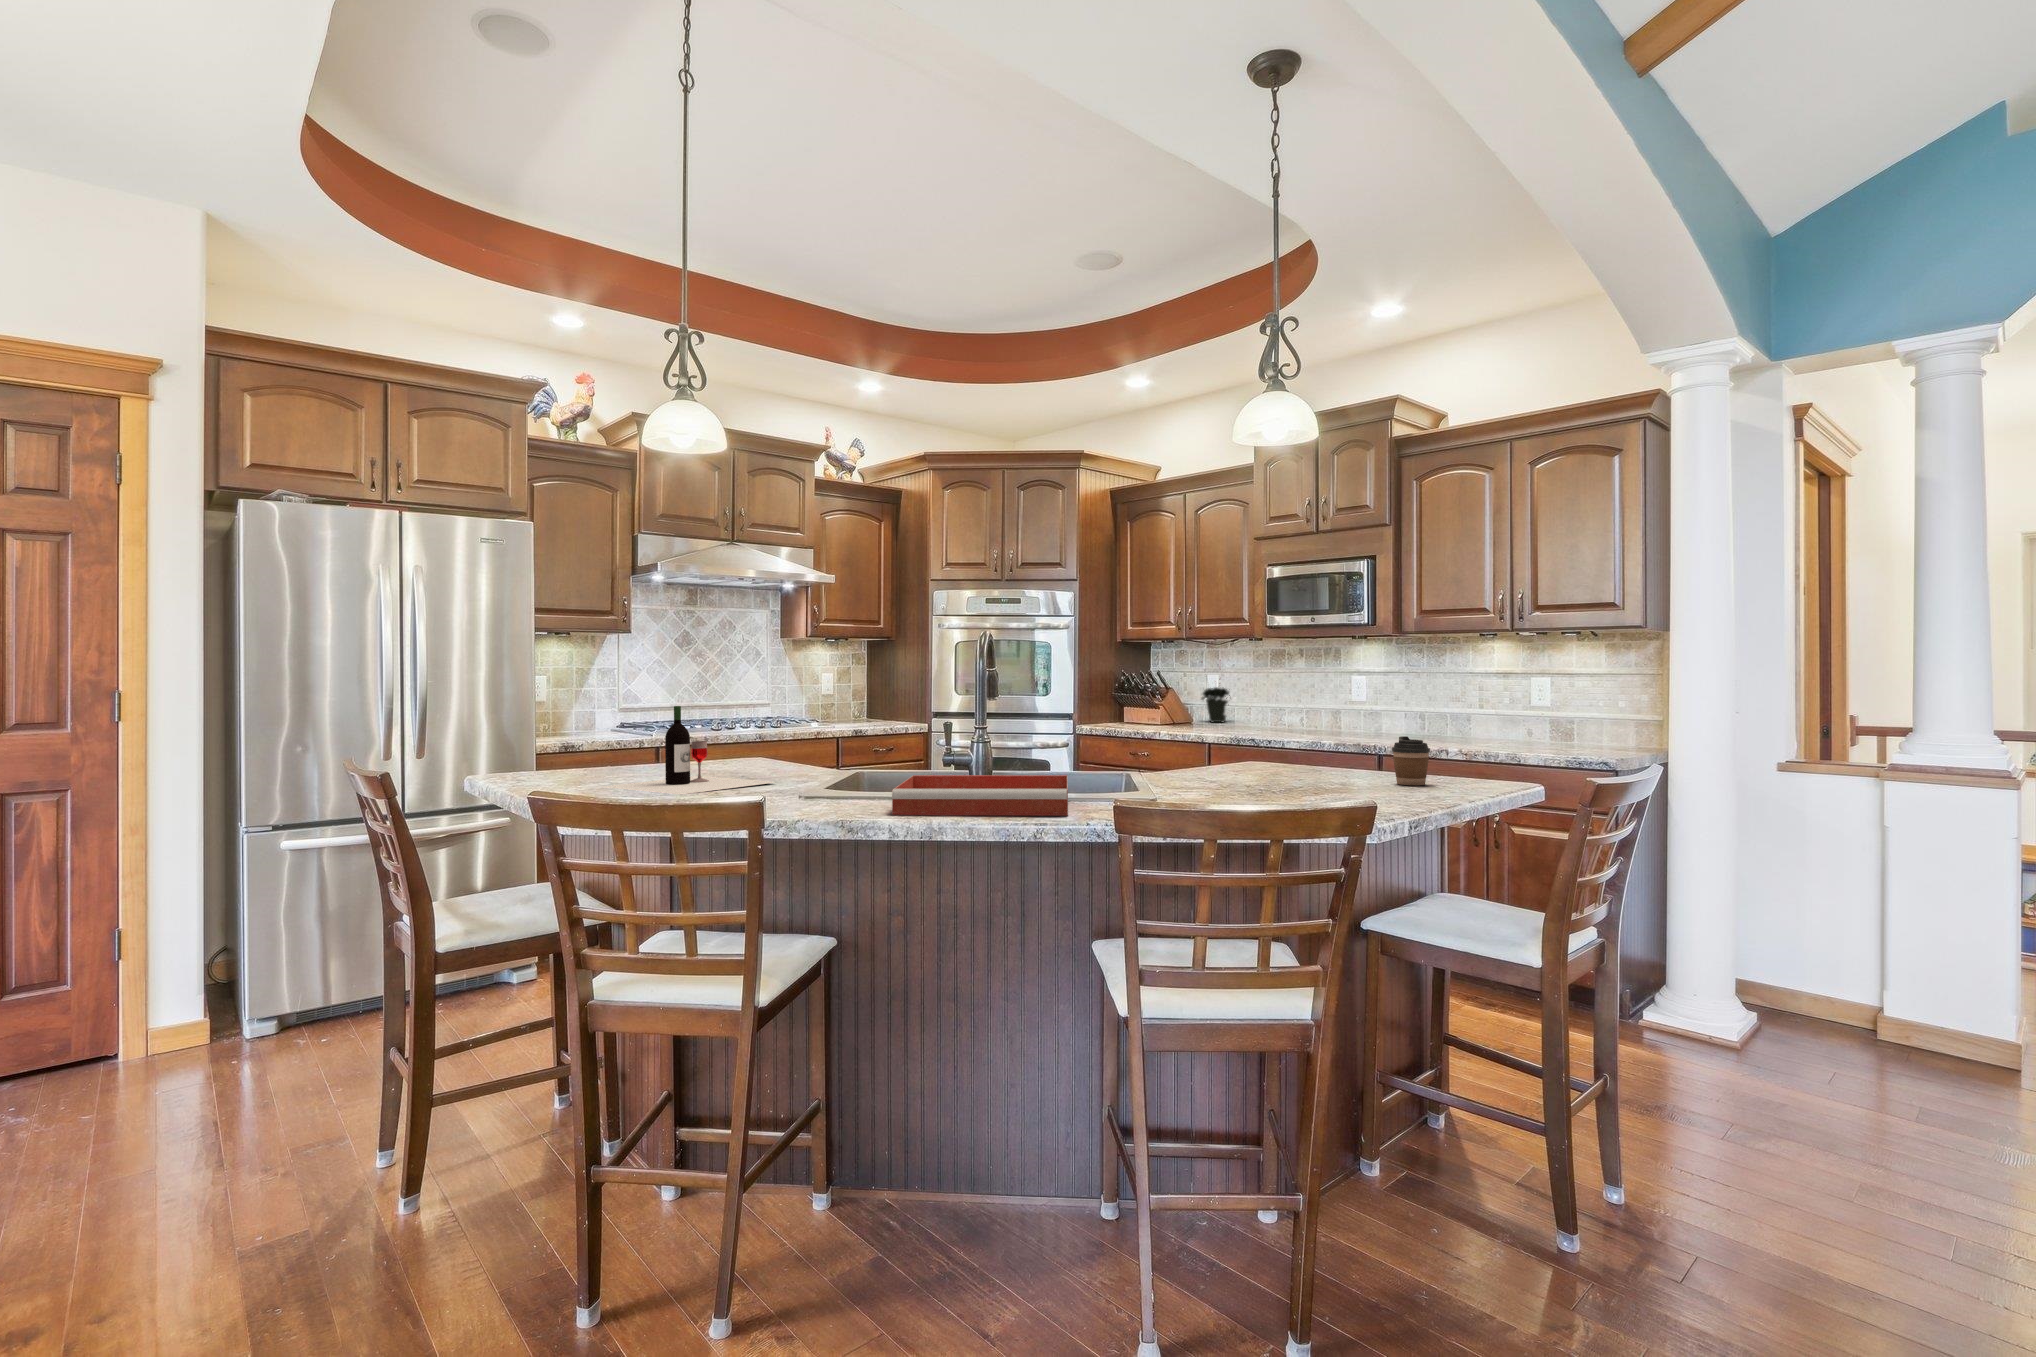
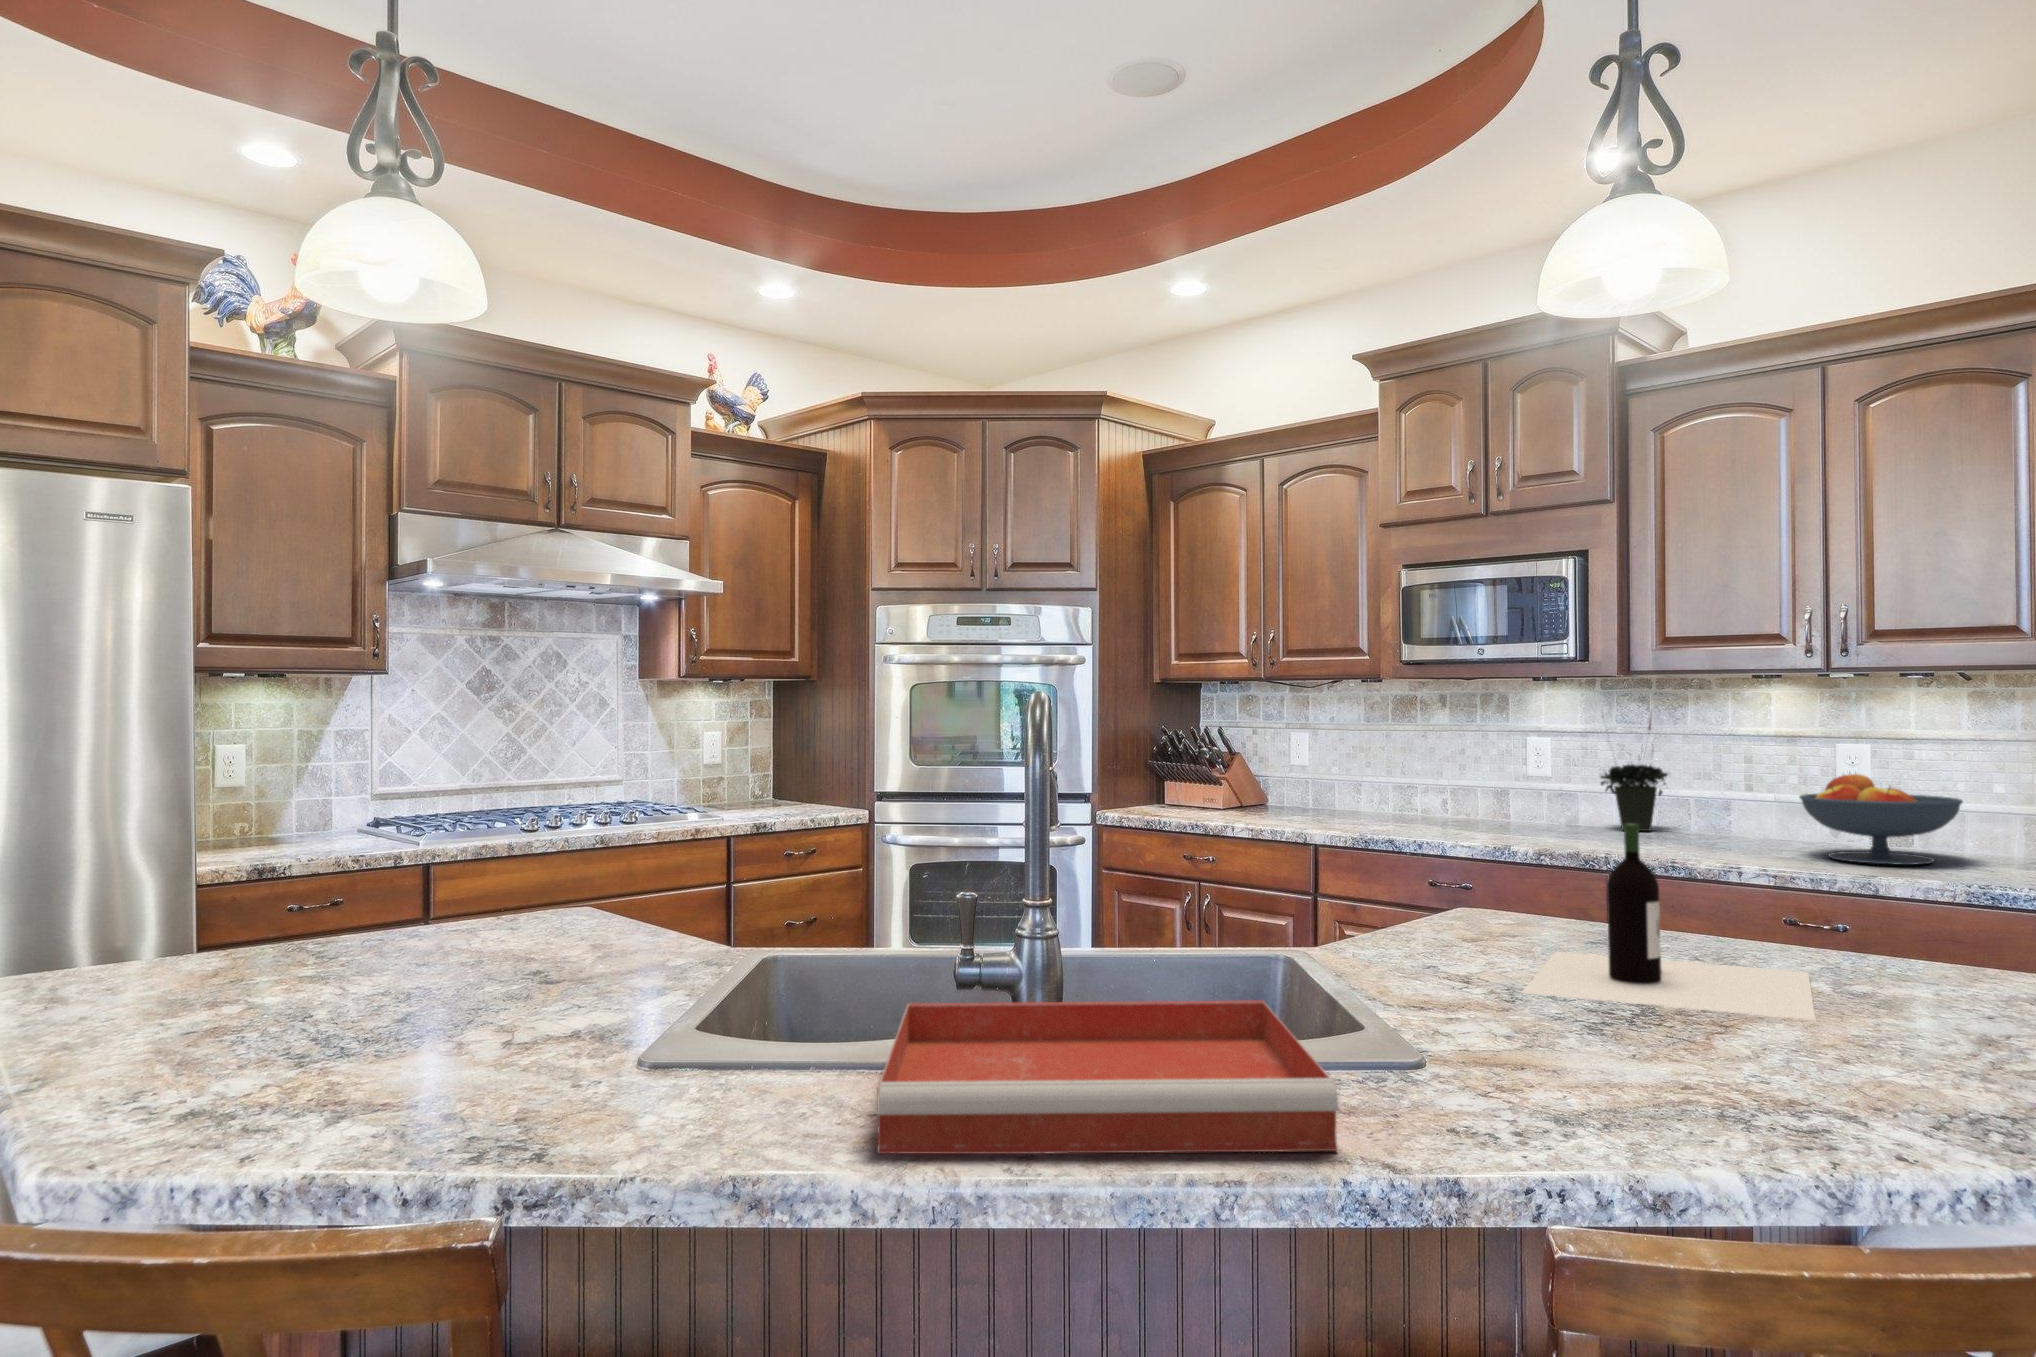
potted plant: present [1202,679,1230,723] -> present [1601,715,1668,831]
fruit bowl: none [1491,697,1584,751] -> present [1800,774,1963,865]
wine bottle: present [603,706,774,794] -> present [1522,824,1816,1020]
coffee cup: present [1392,736,1430,785] -> none [1838,877,1924,978]

